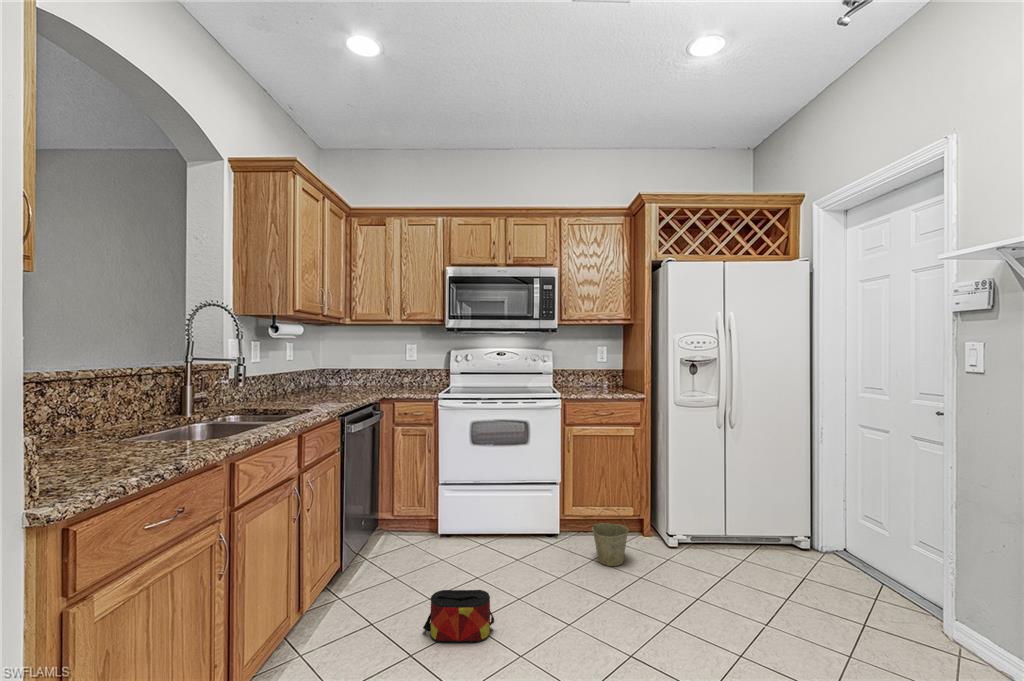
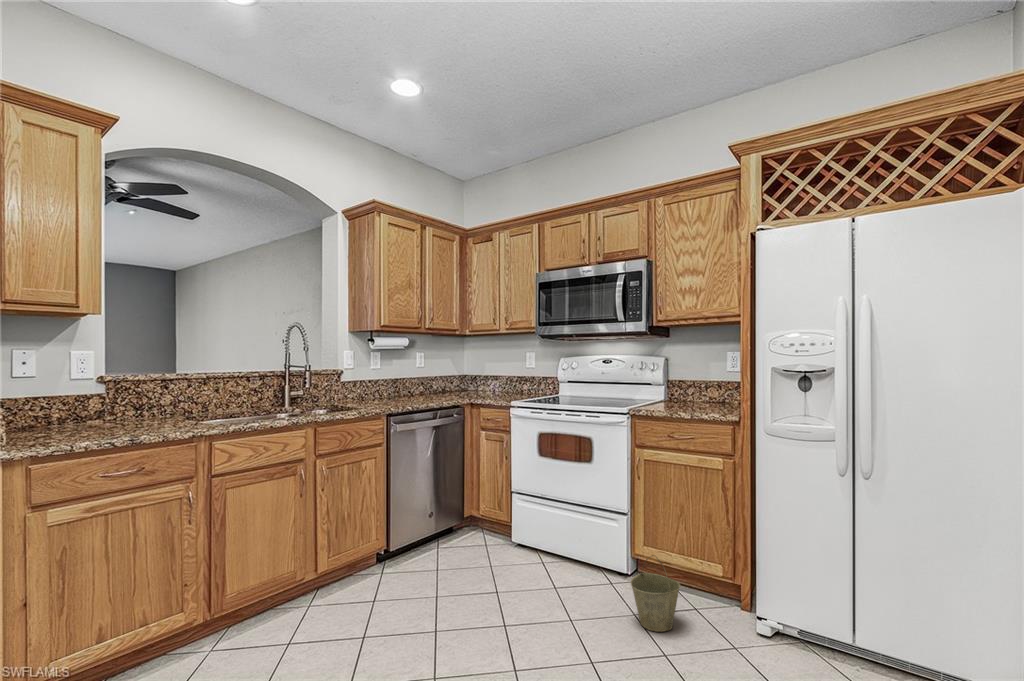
bag: present [423,590,494,643] -> none [395,590,450,651]

